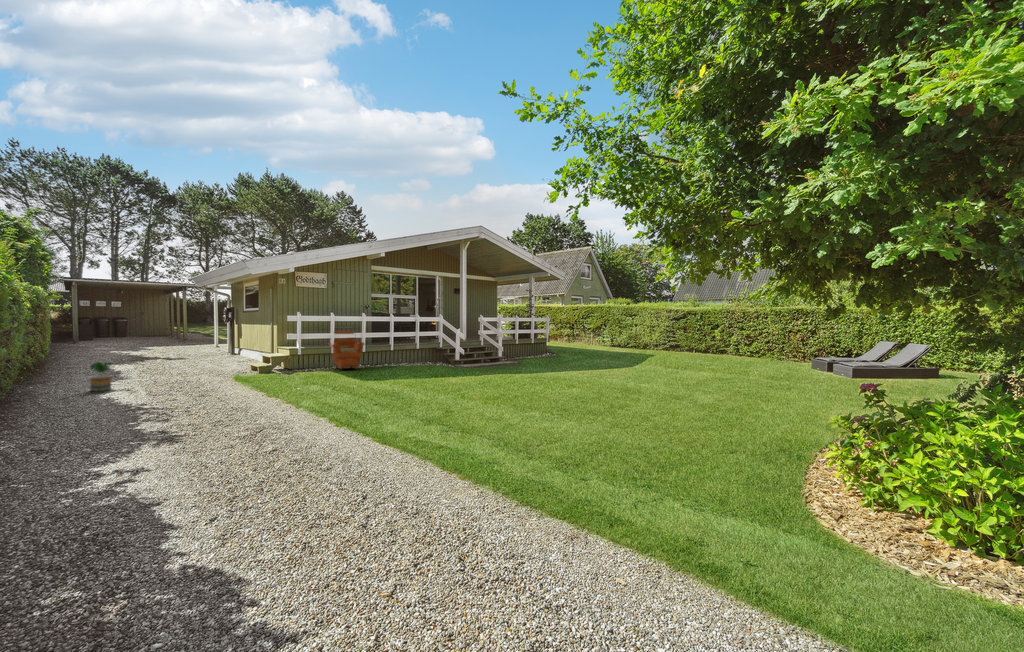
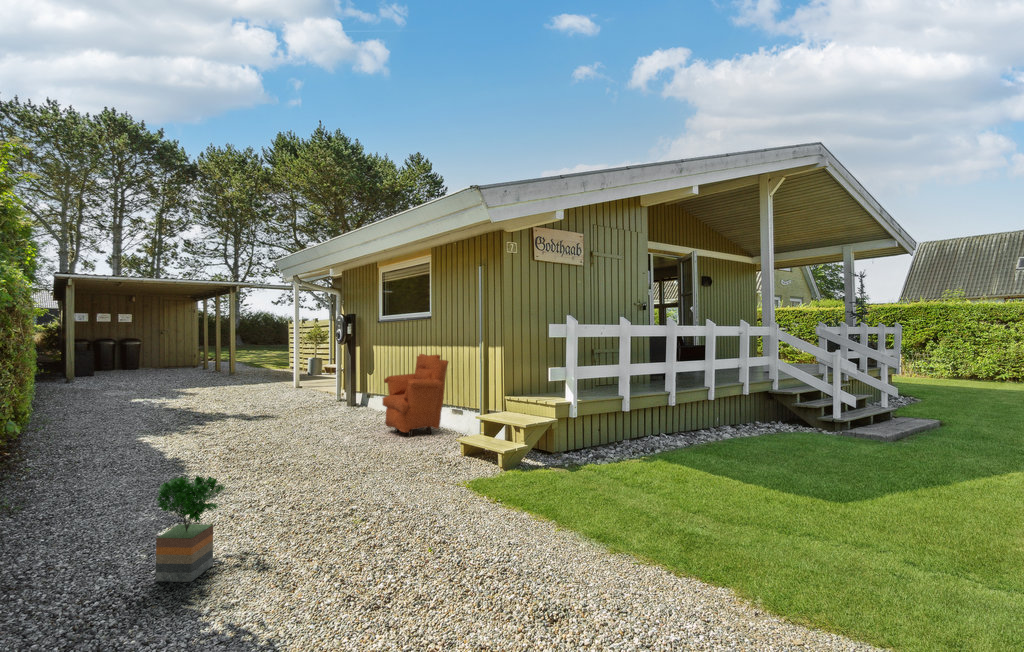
armchair: present [328,331,365,370] -> present [382,354,448,436]

